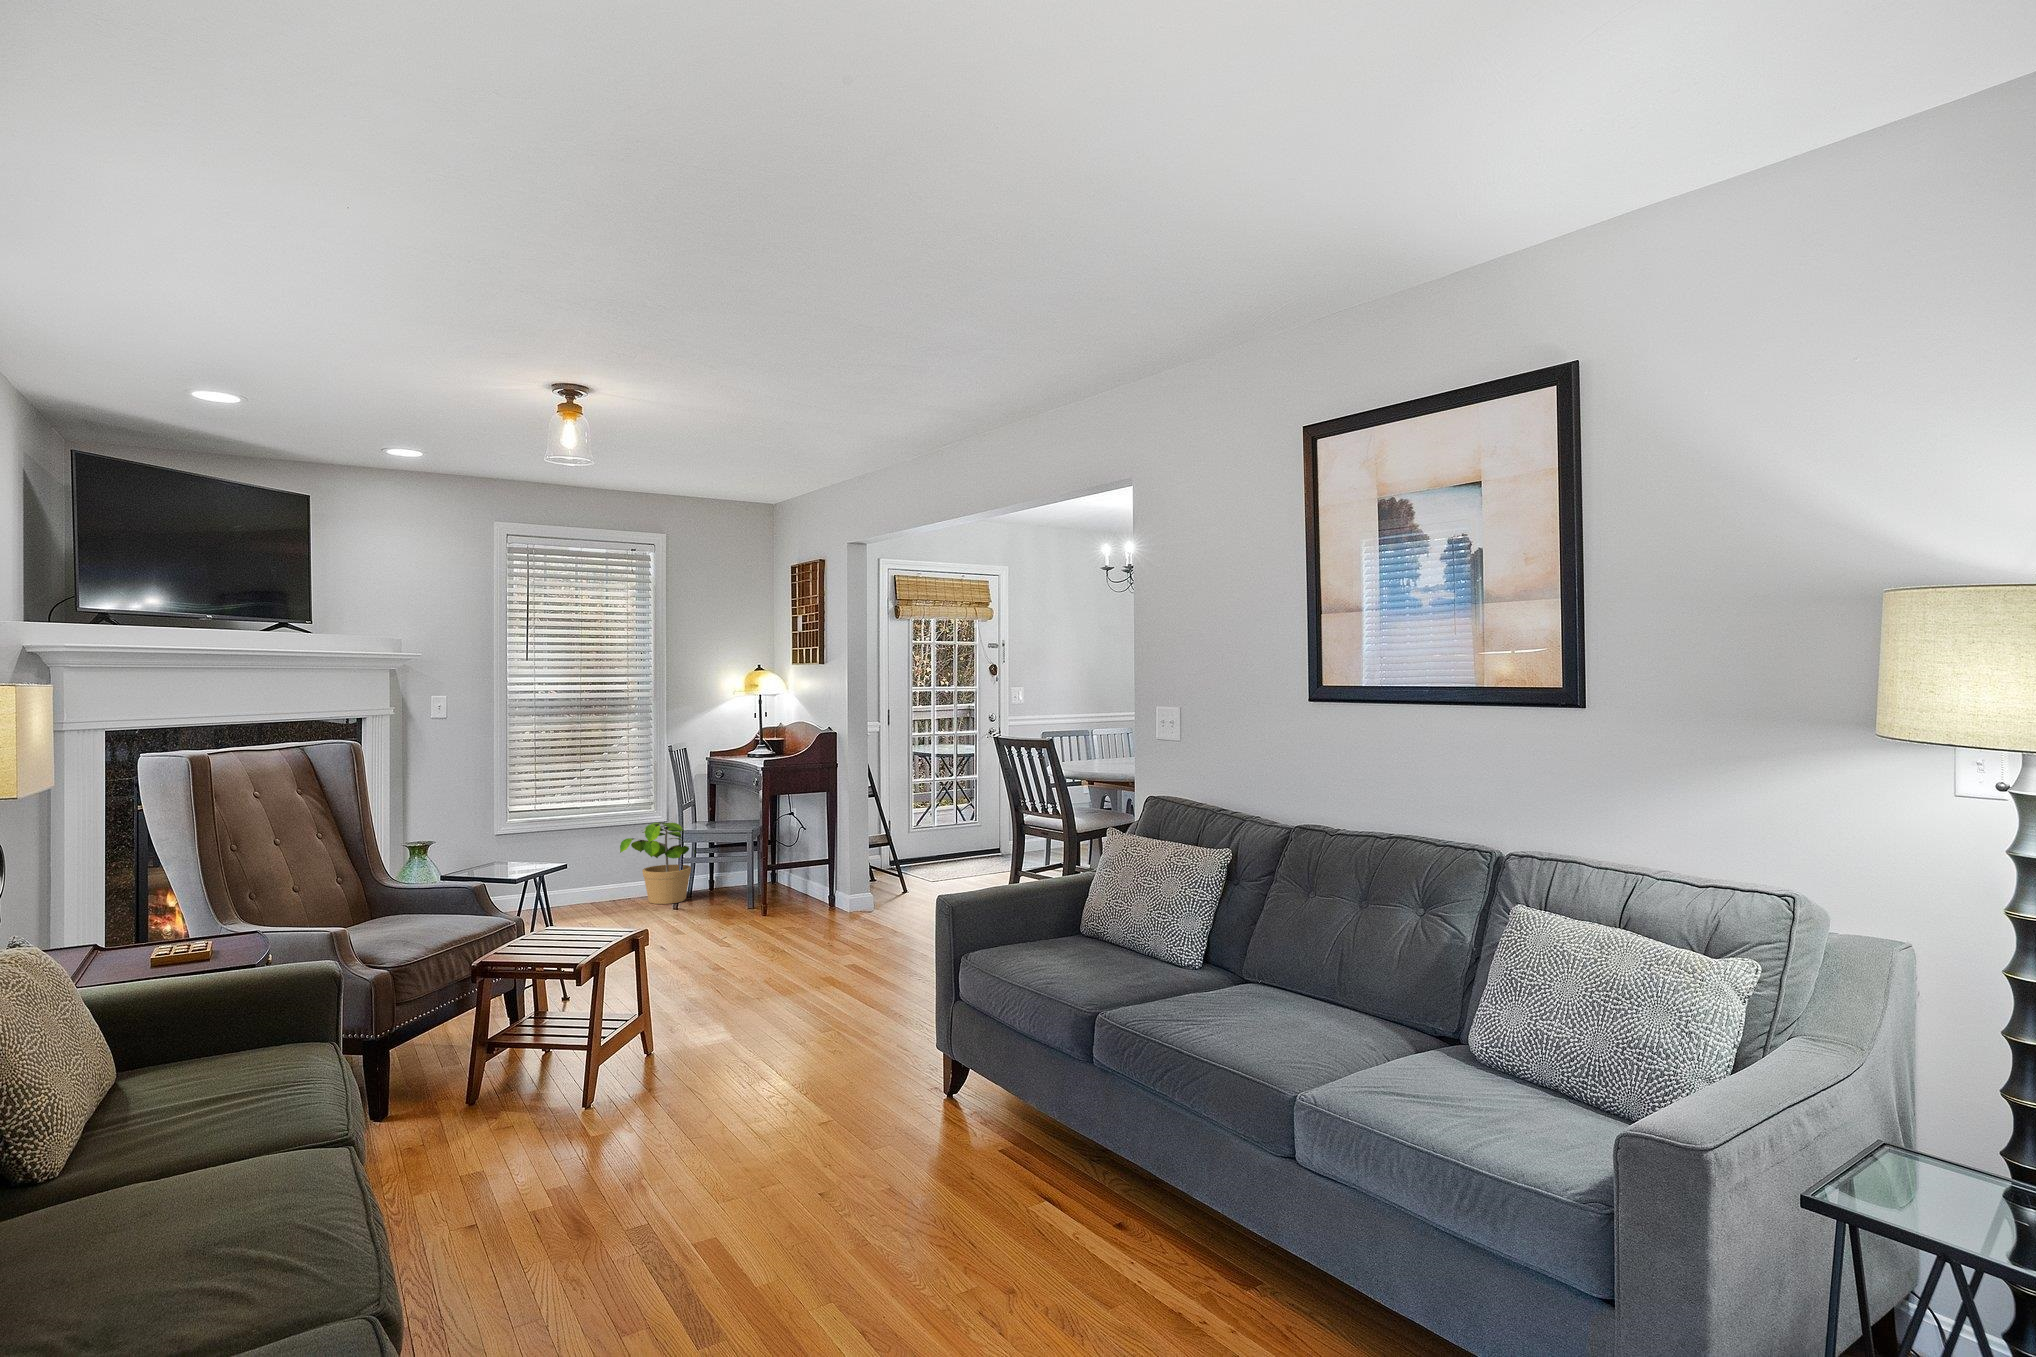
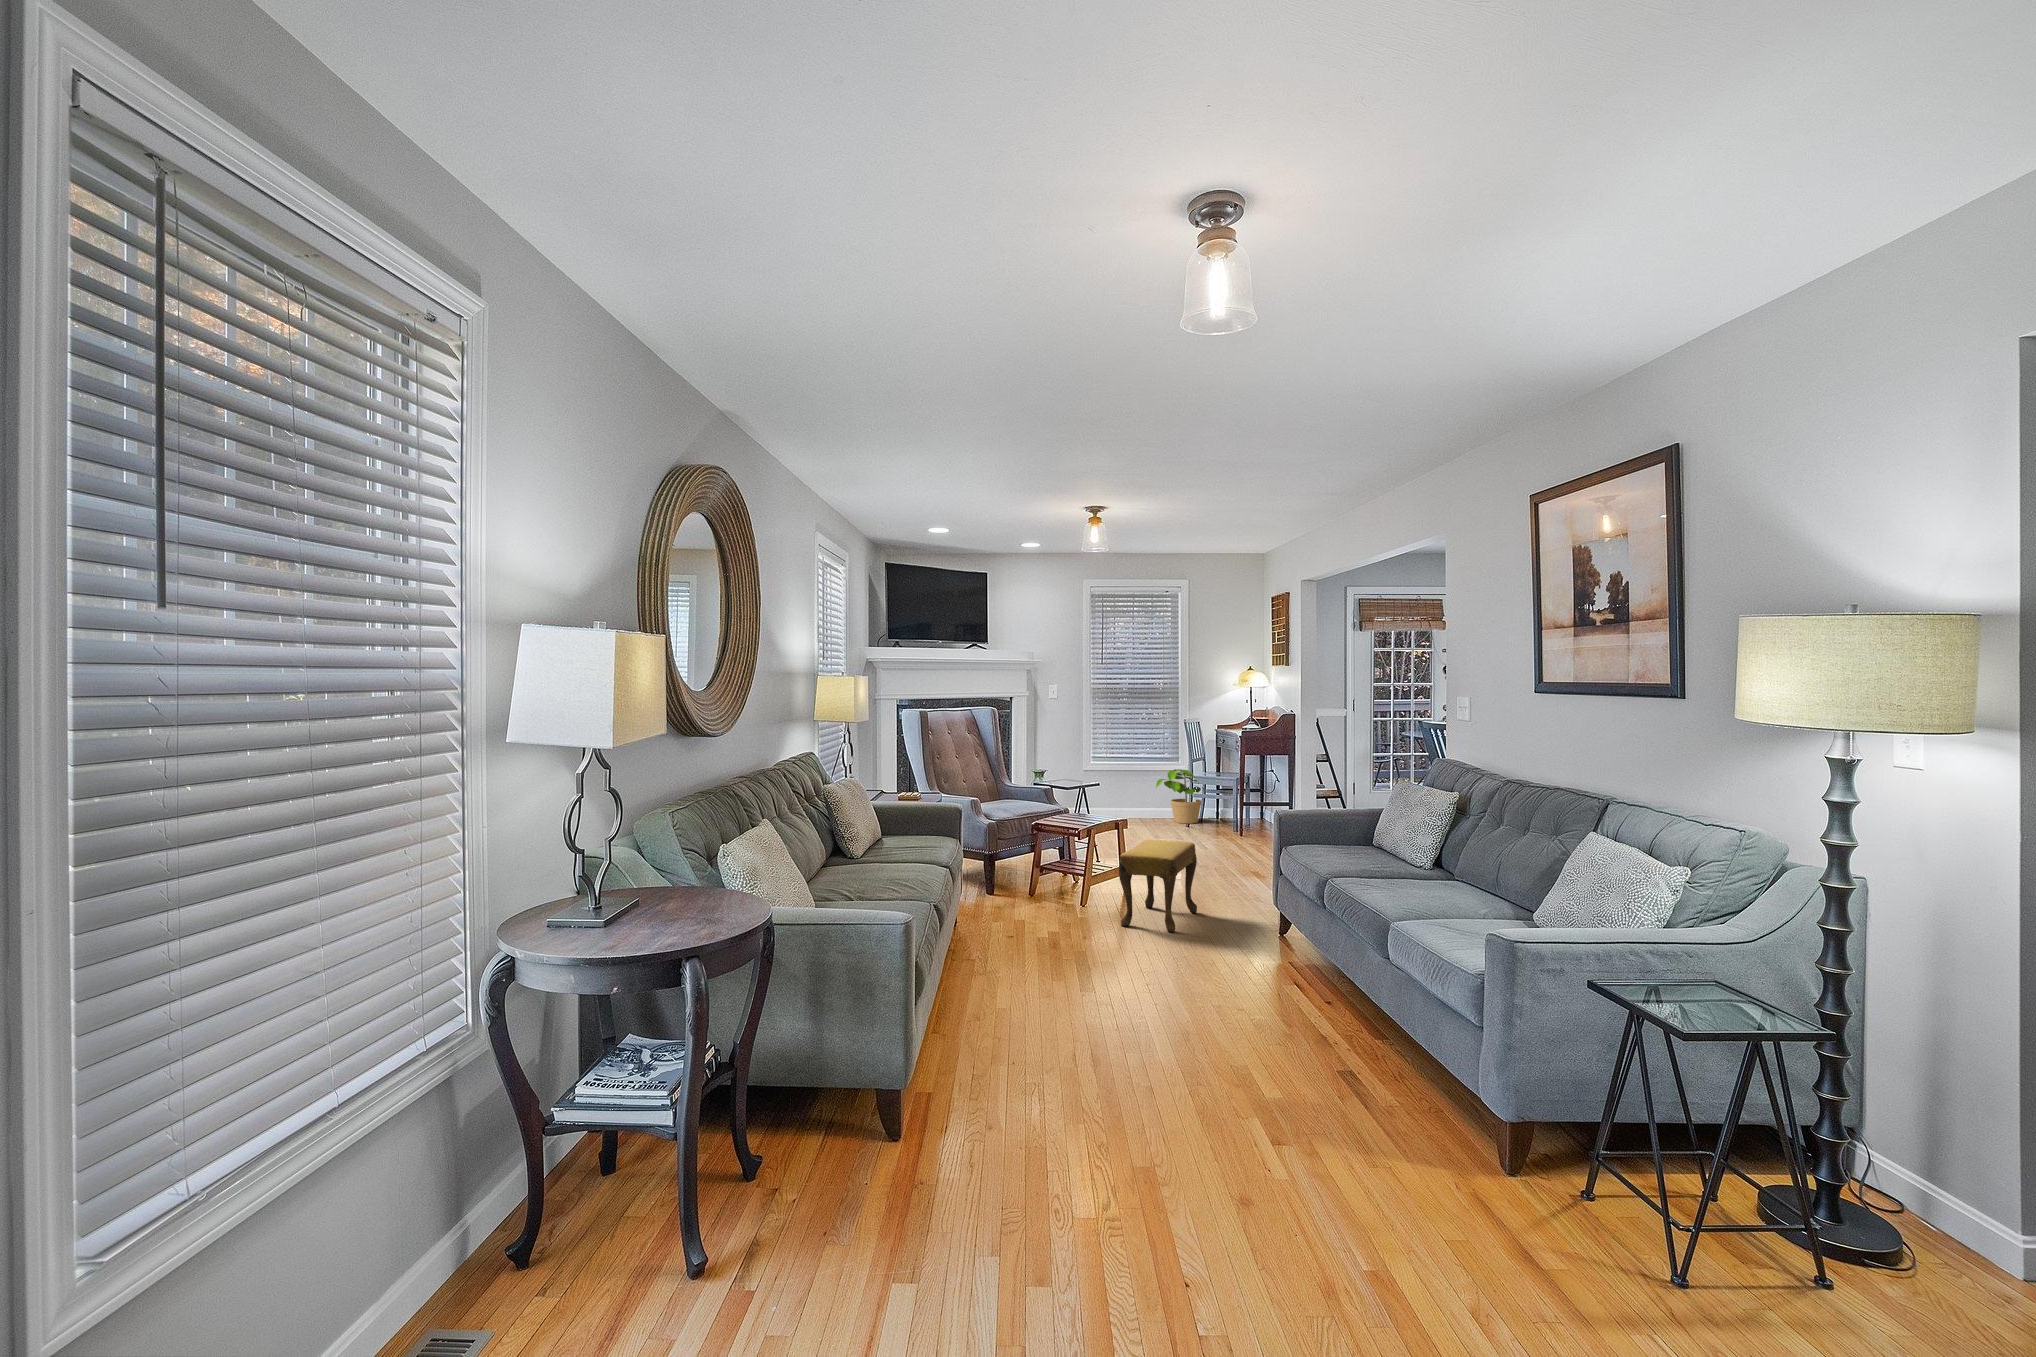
footstool: none [686,964,801,1145] -> present [1119,840,1197,932]

